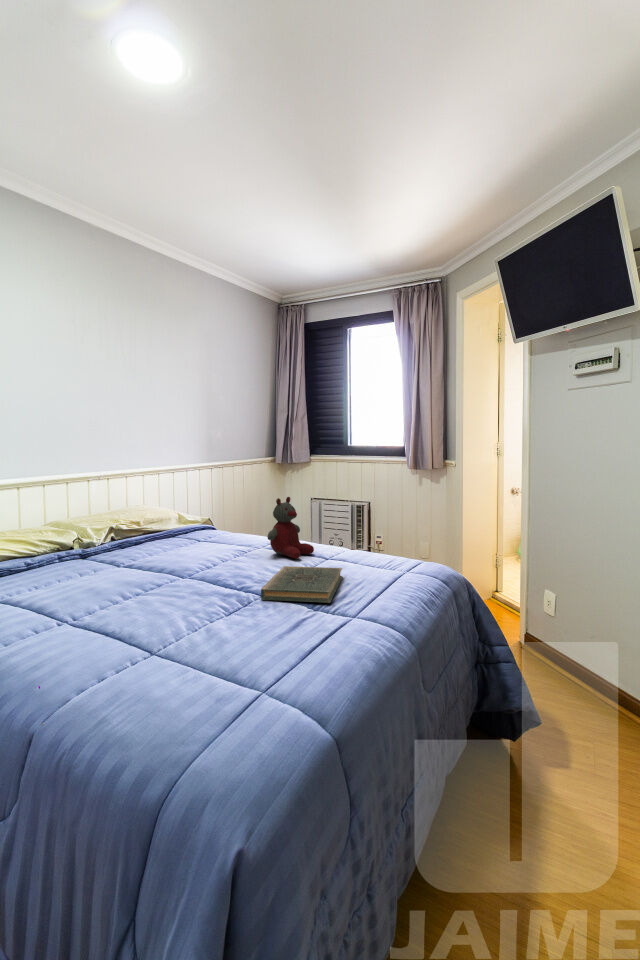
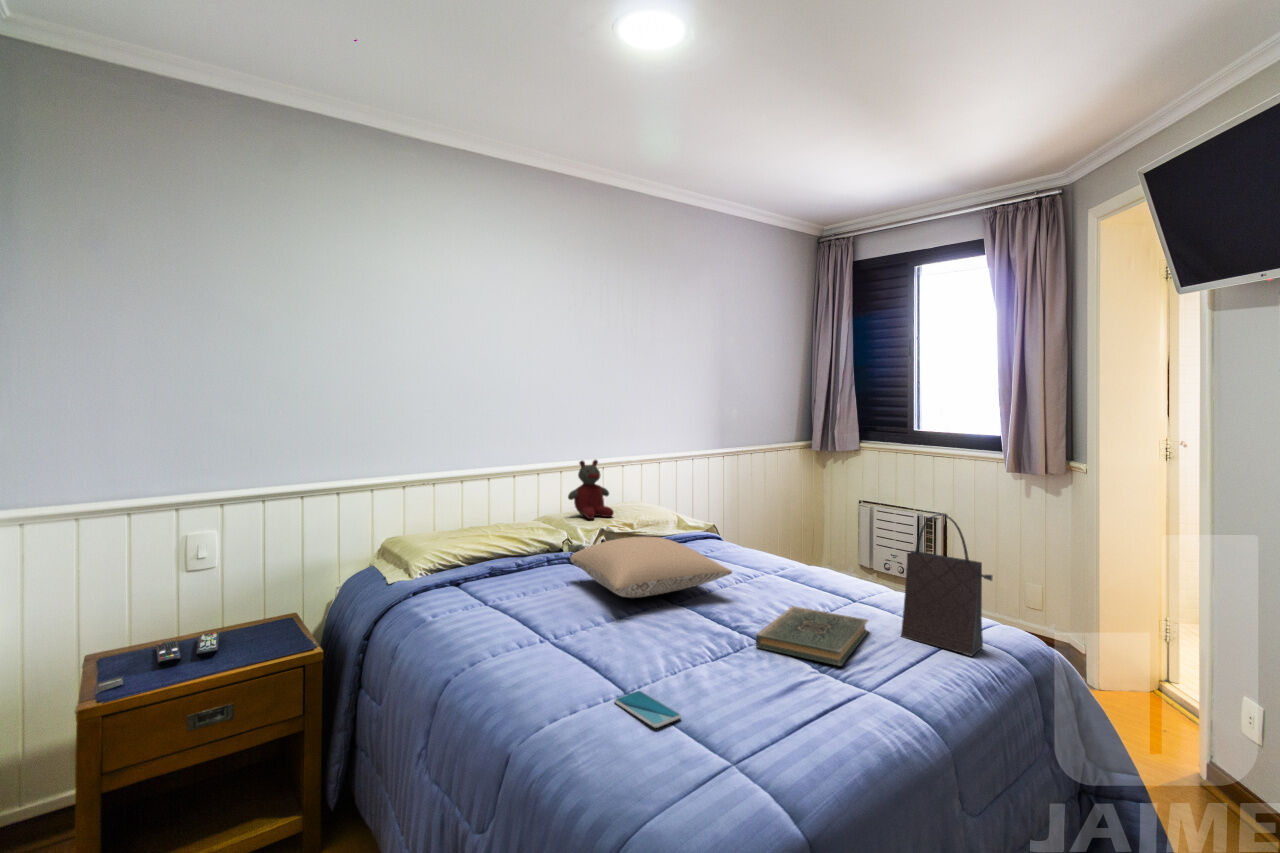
handbag: none [365,483,426,583] -> present [901,514,993,656]
stuffed bear: present [267,497,314,559] -> present [568,460,614,519]
pillow: none [83,525,234,576] -> present [570,537,732,598]
smartphone: none [142,650,208,677] -> present [615,691,681,728]

